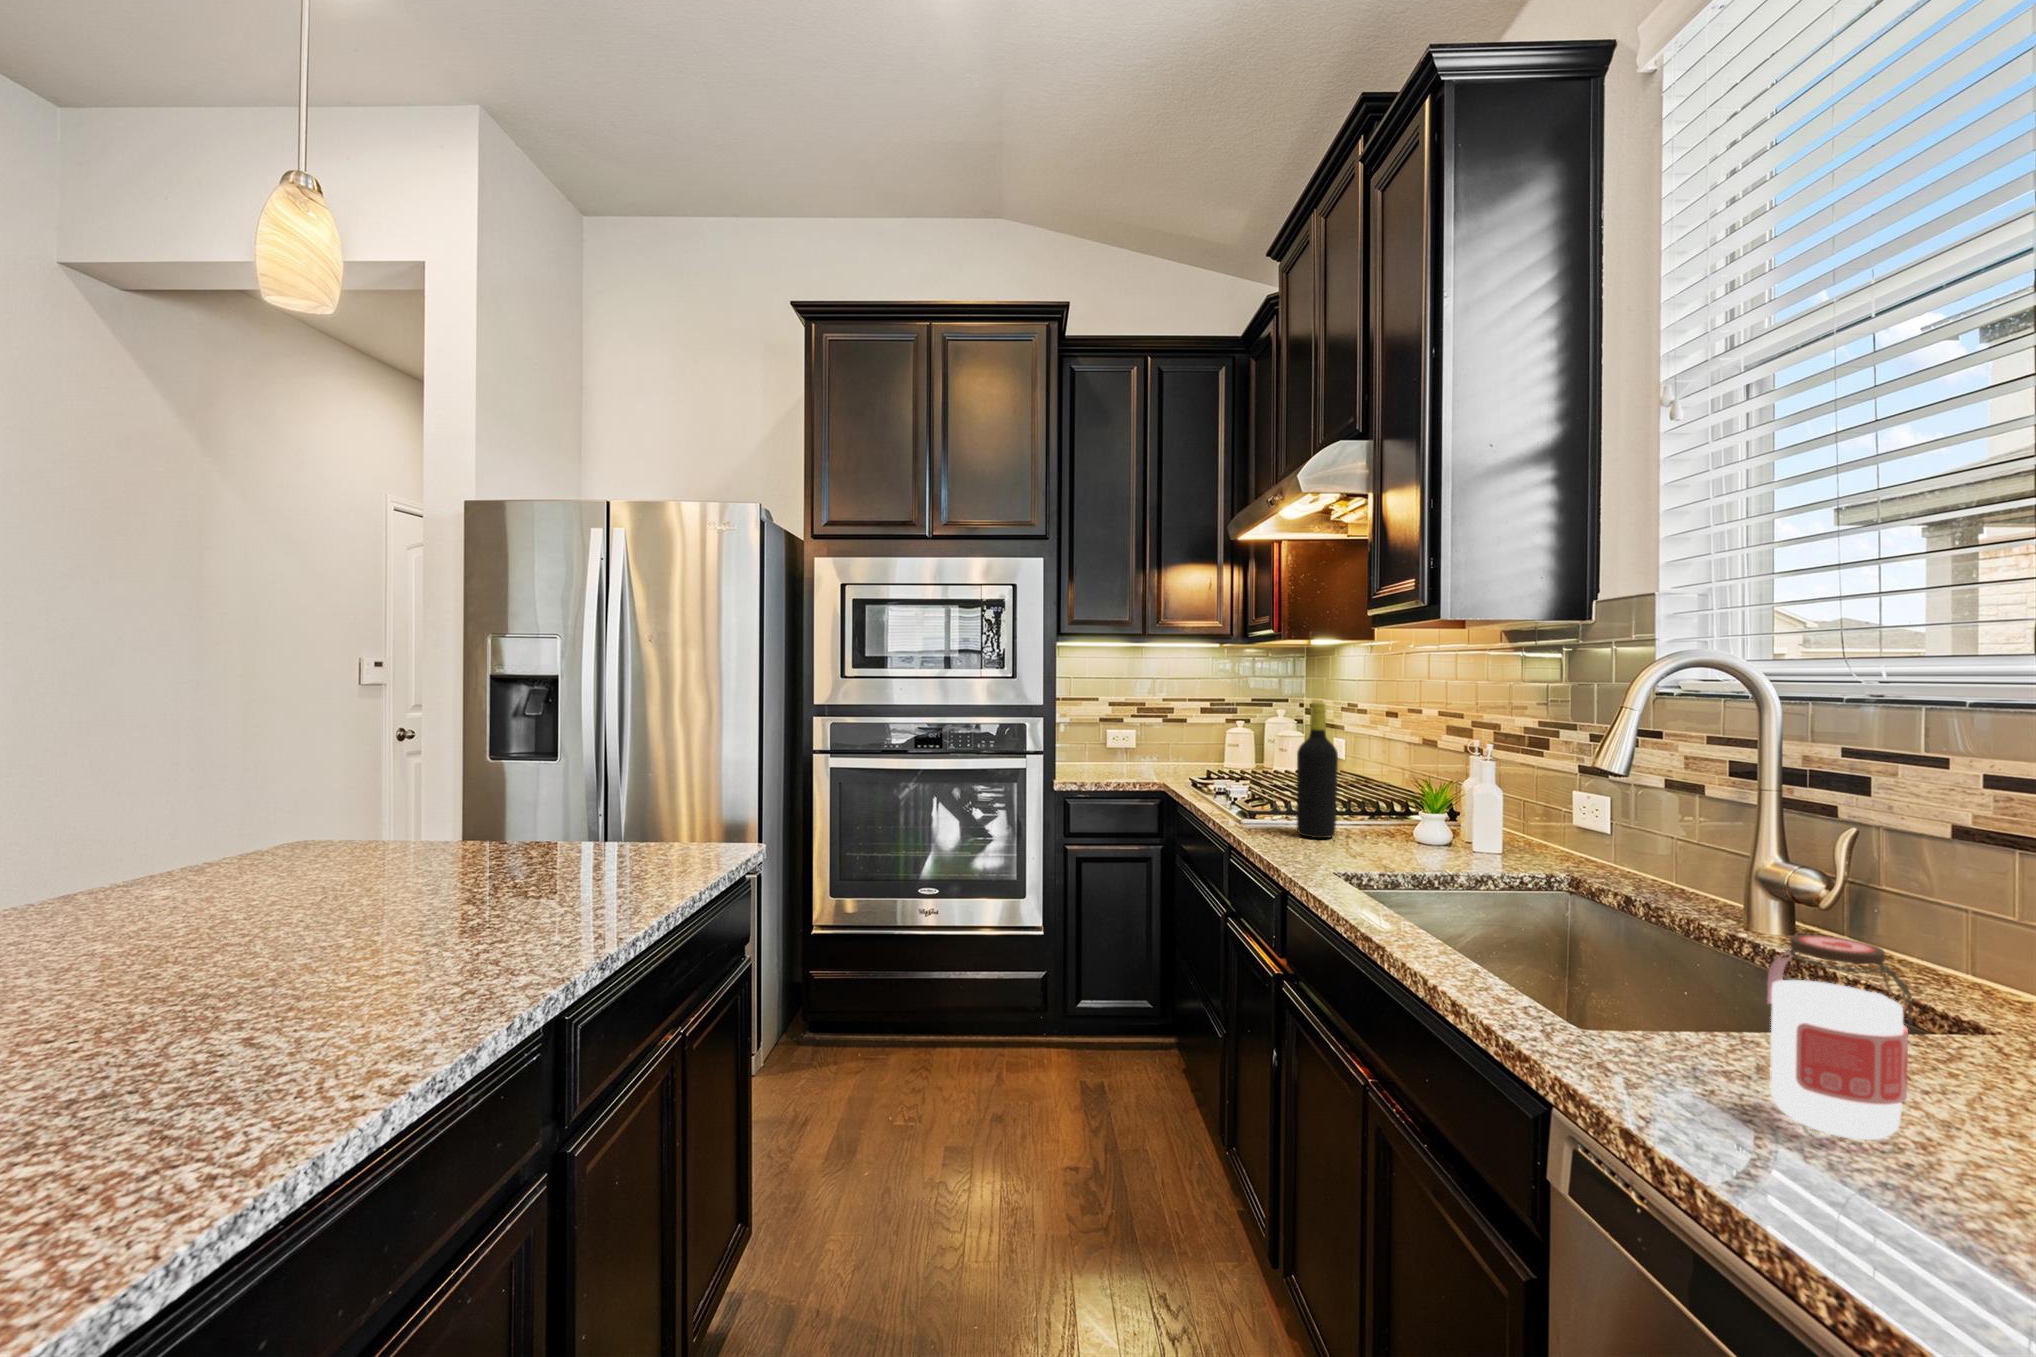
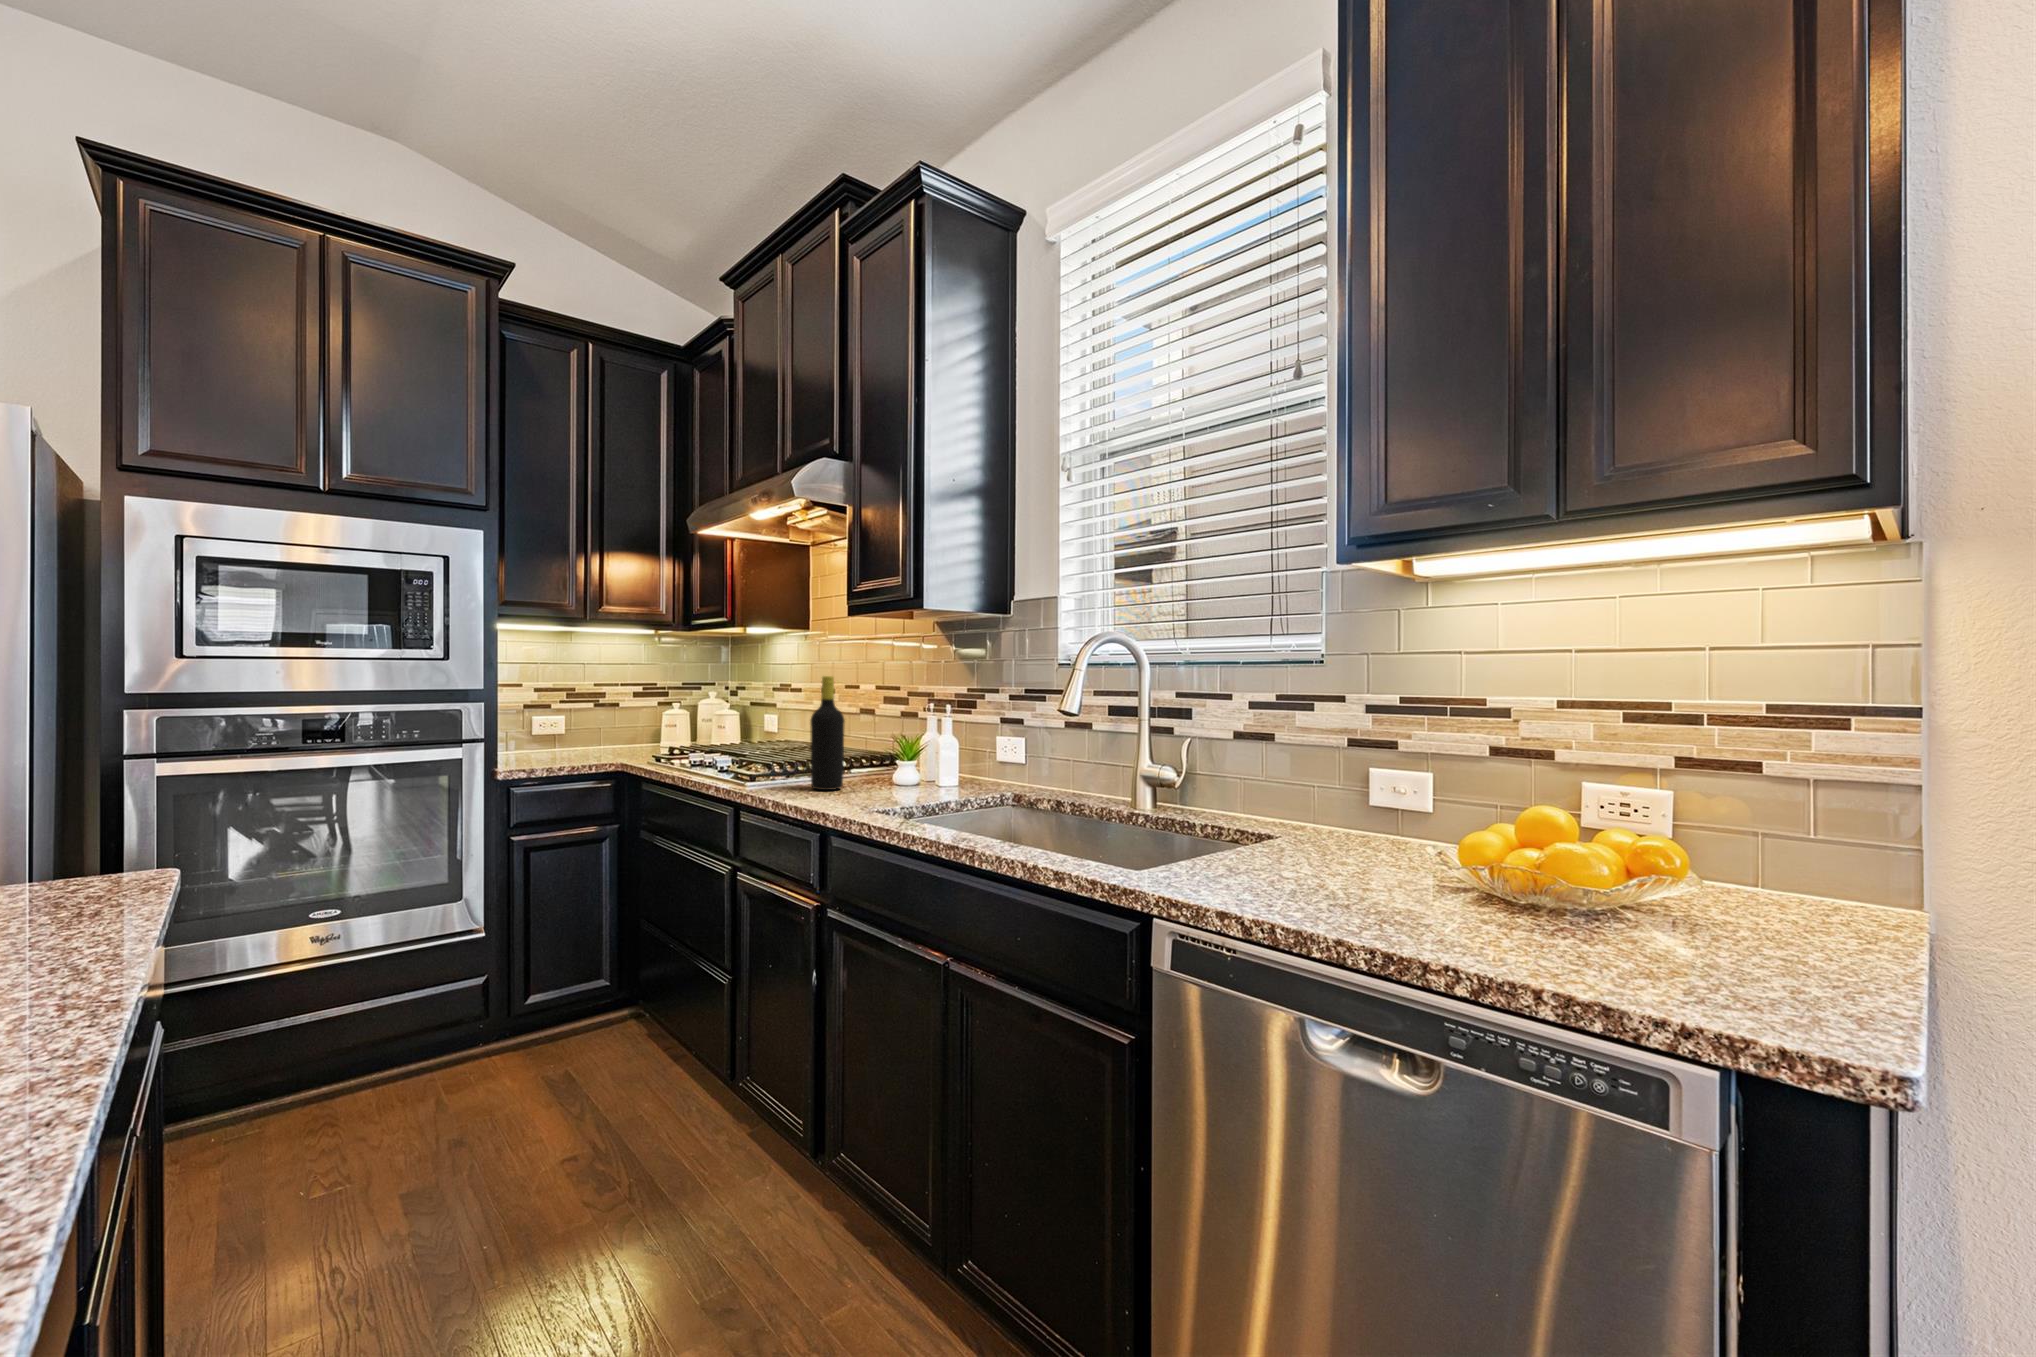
jar: present [1767,935,1912,1140] -> none [1253,785,1318,892]

